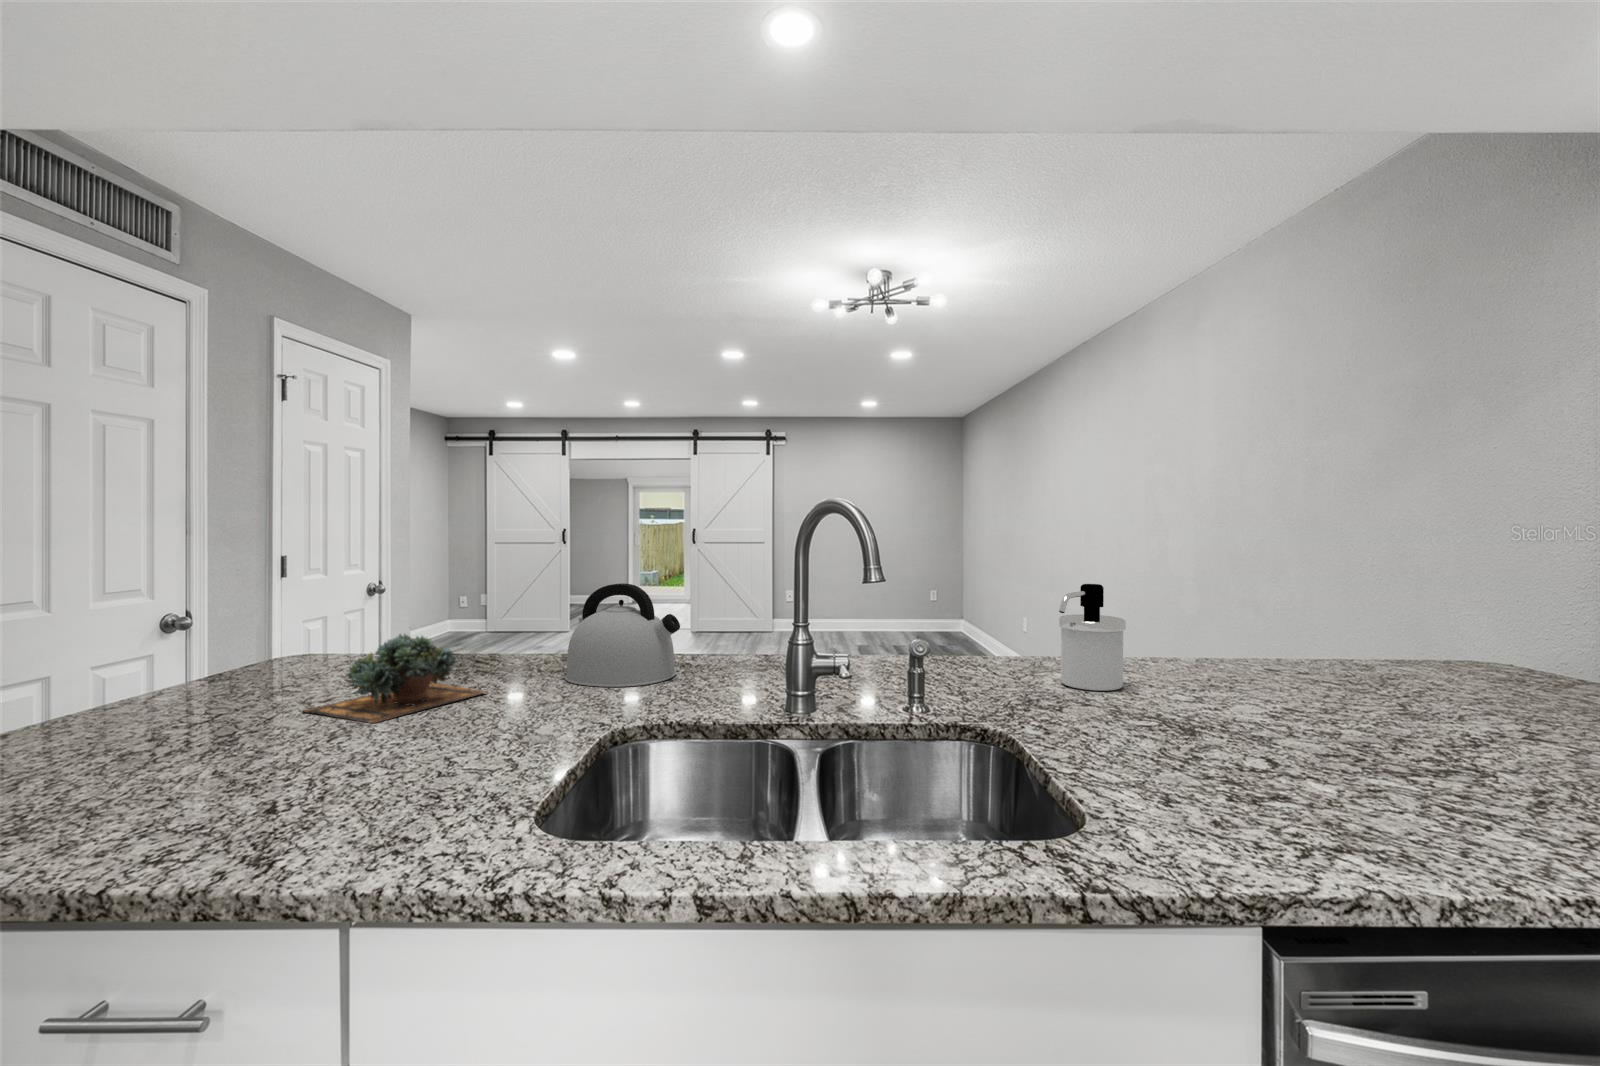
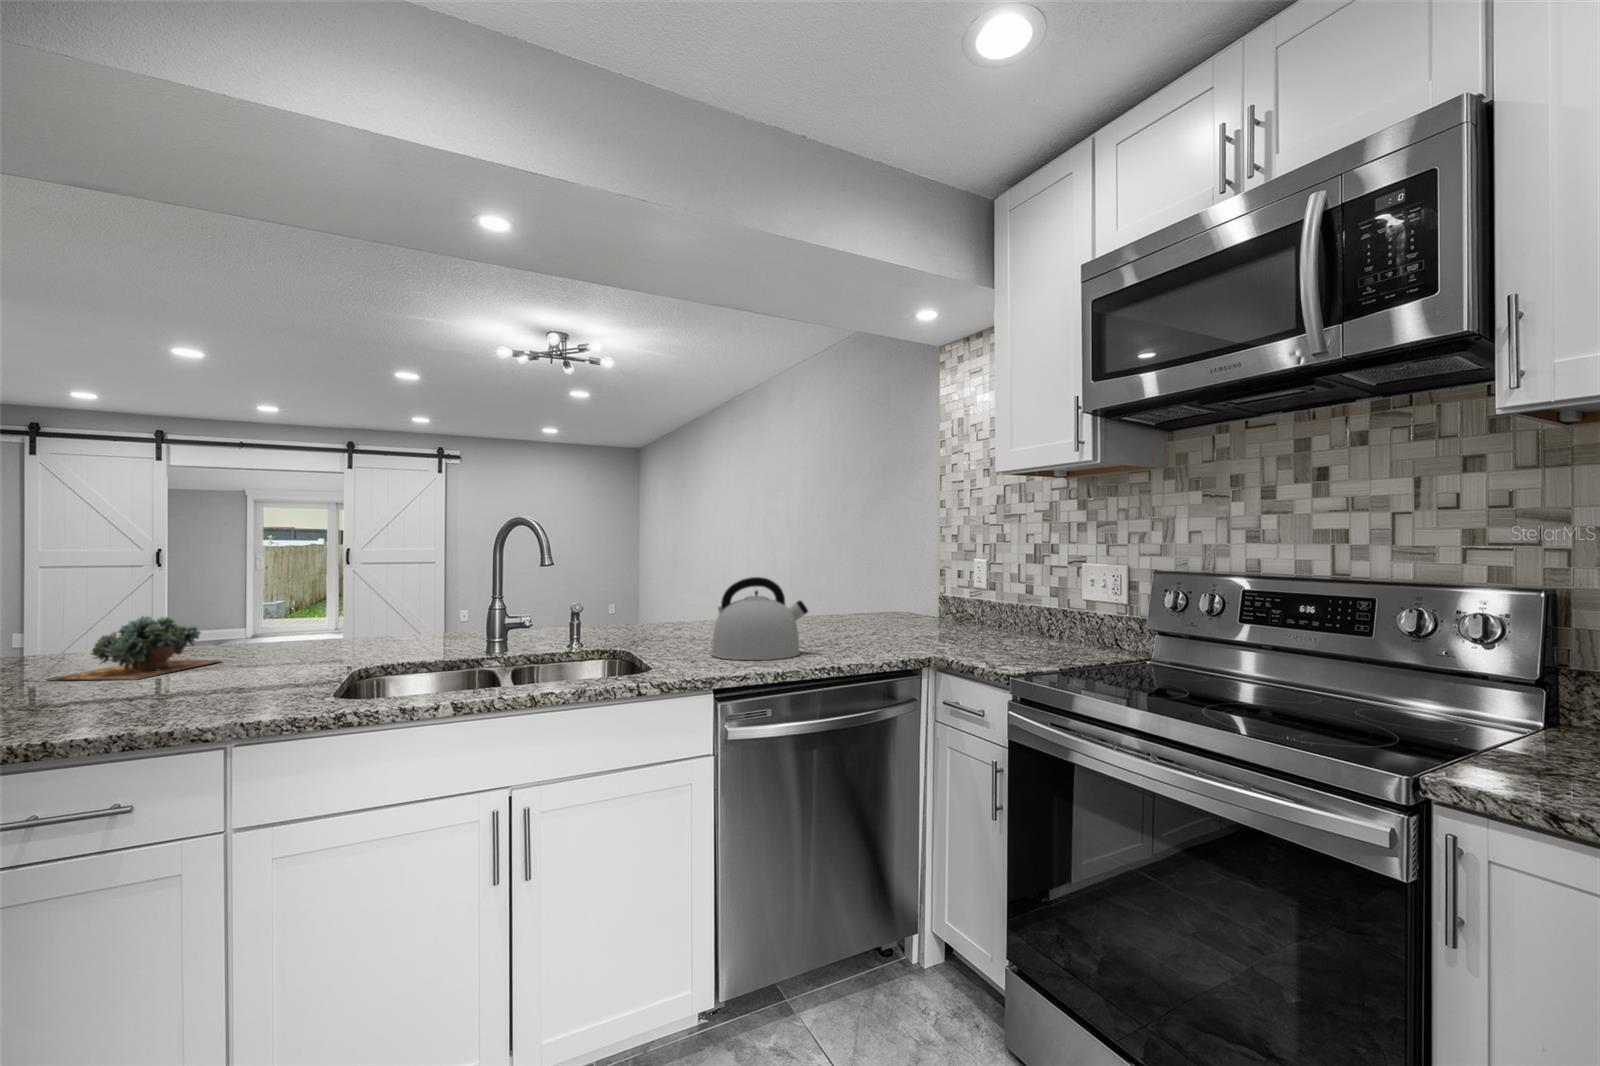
kettle: present [565,583,680,687] -> present [711,577,808,660]
soap dispenser: present [1059,584,1126,691] -> none [665,570,705,633]

